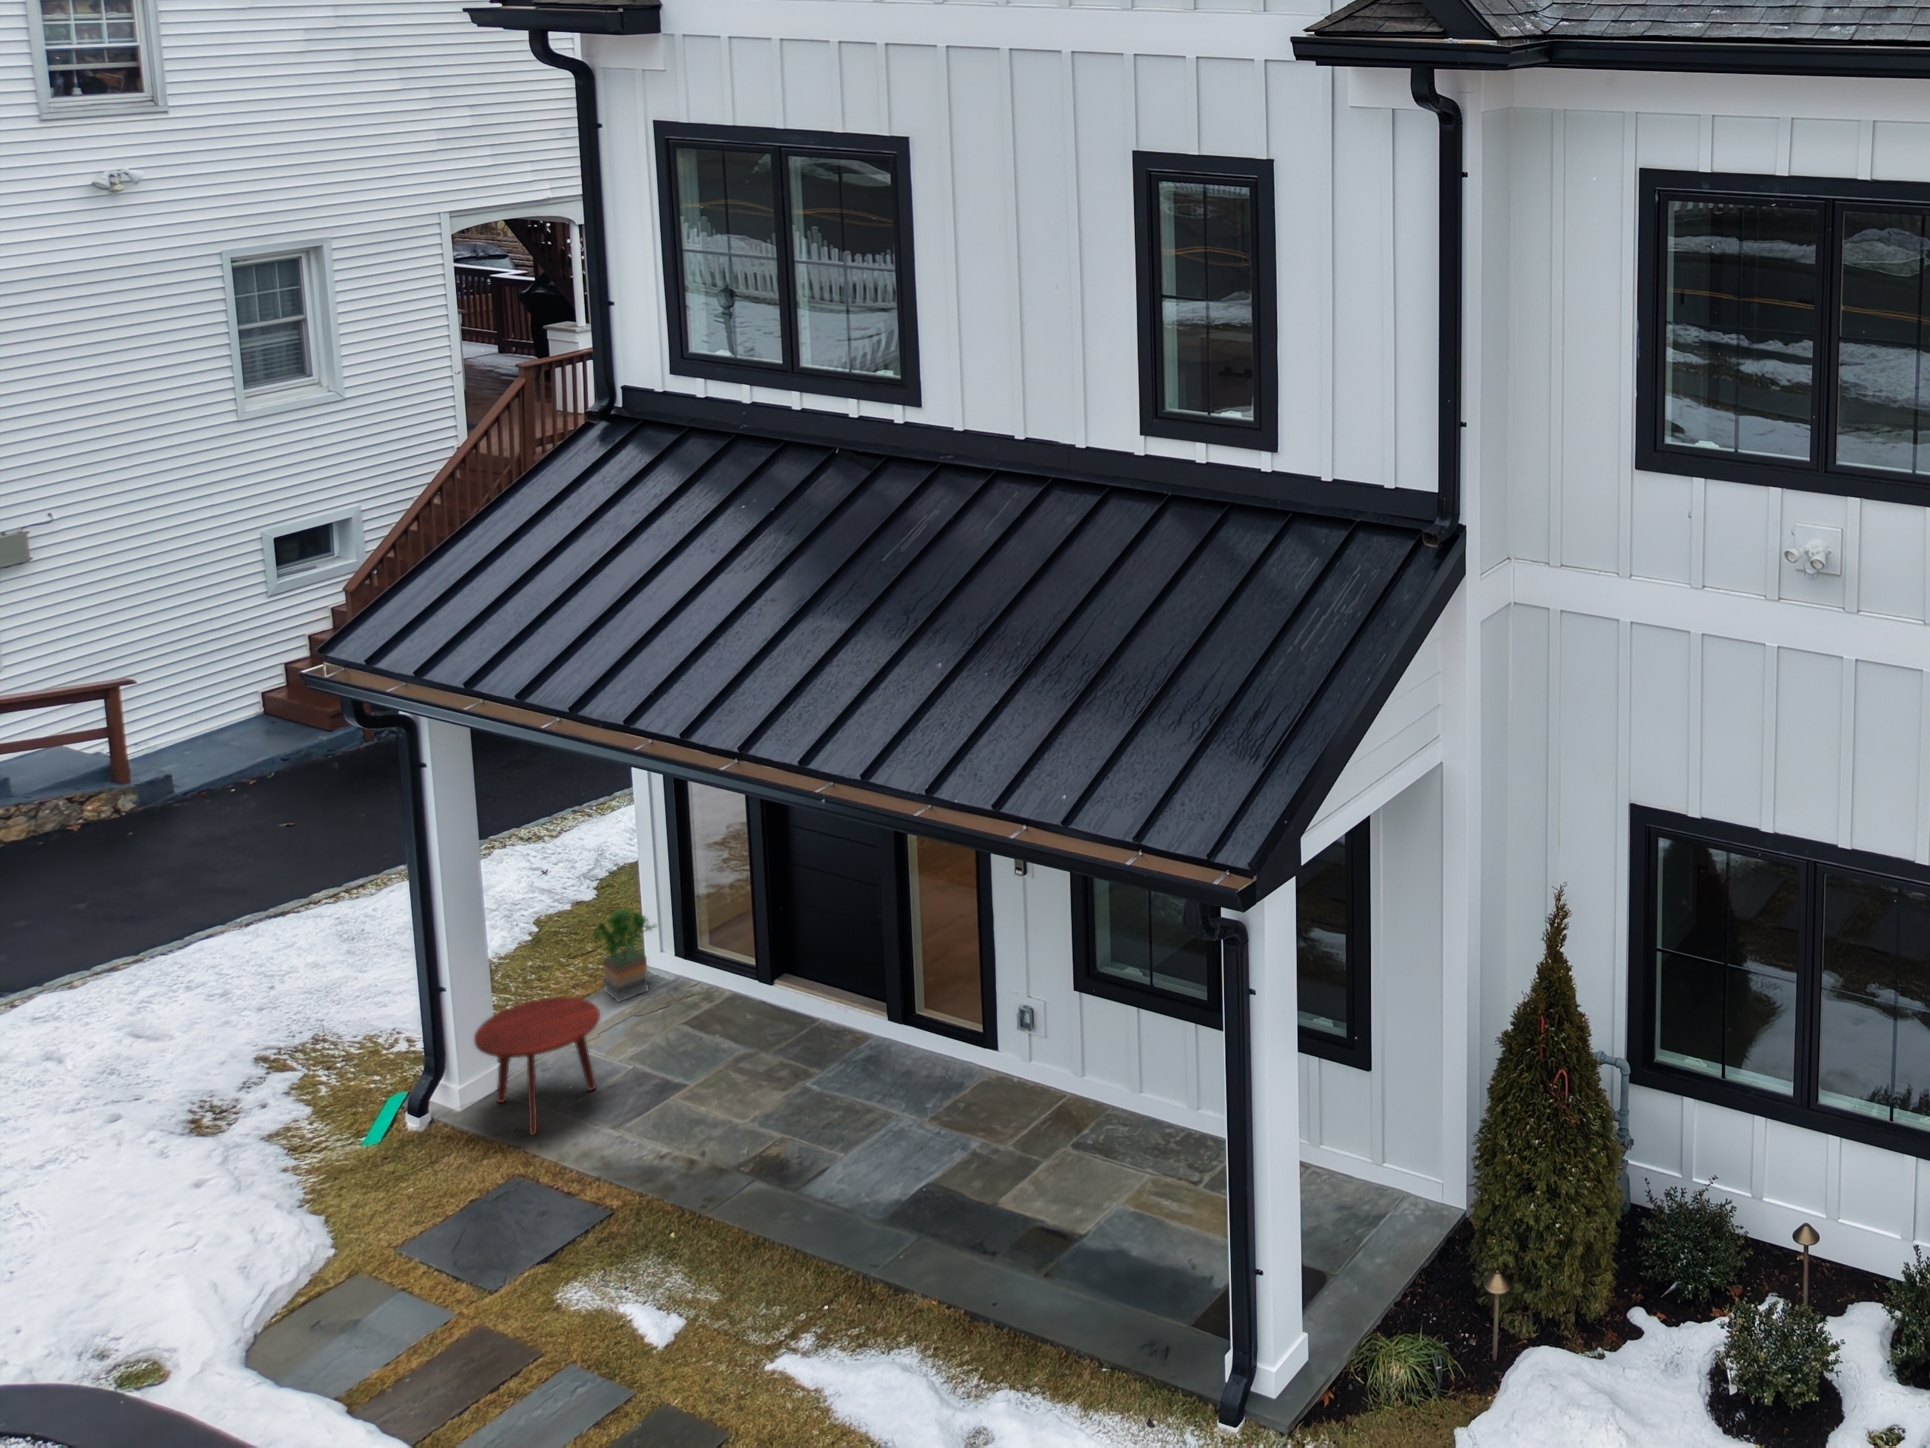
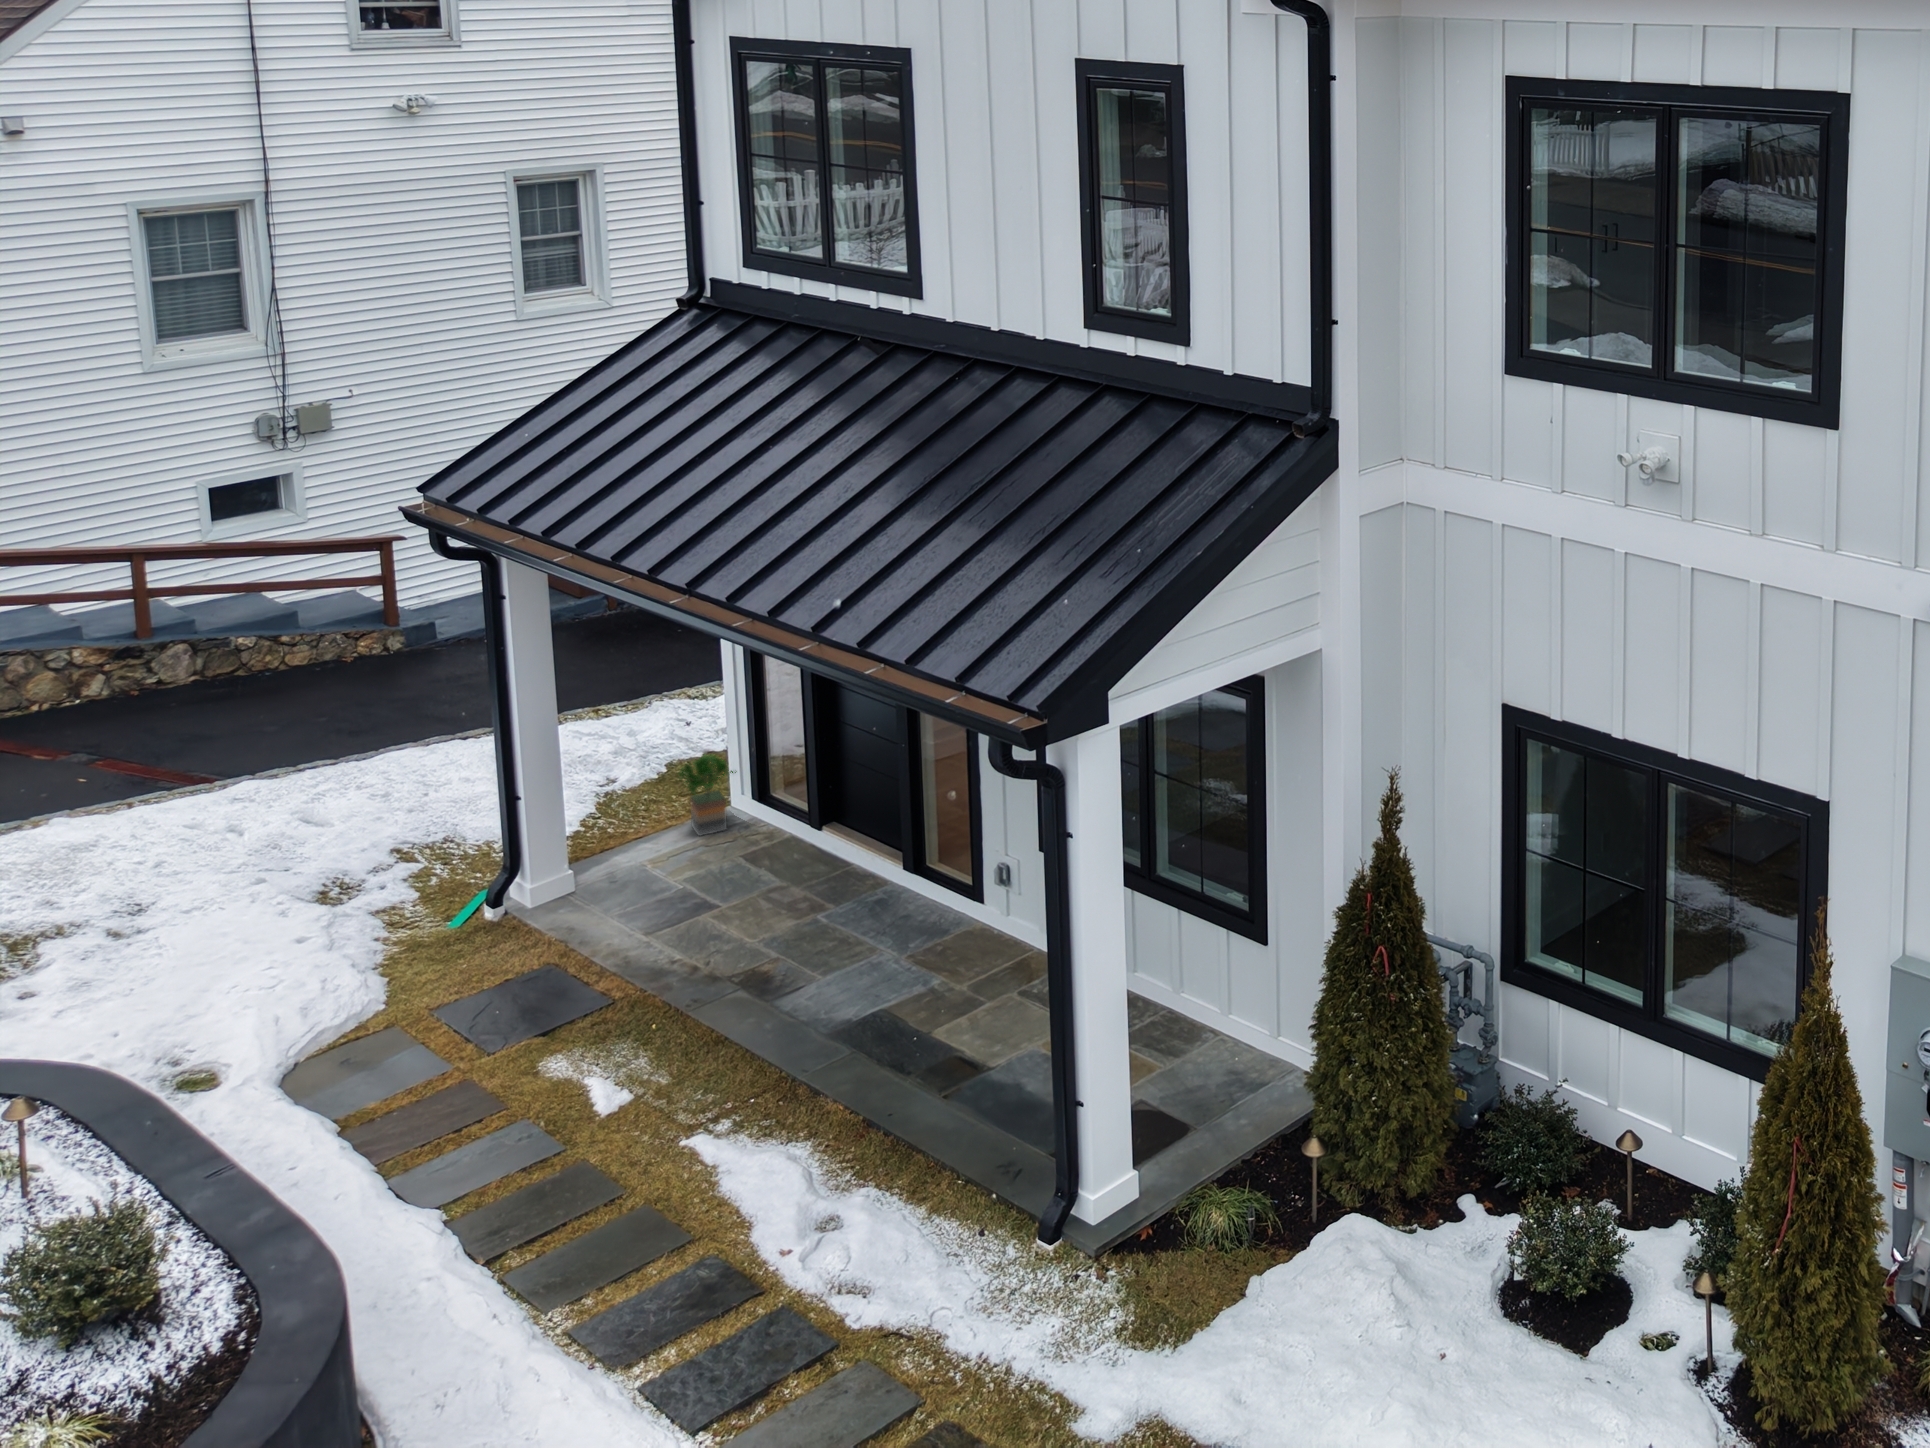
side table: present [474,997,600,1135] -> none [538,818,649,934]

